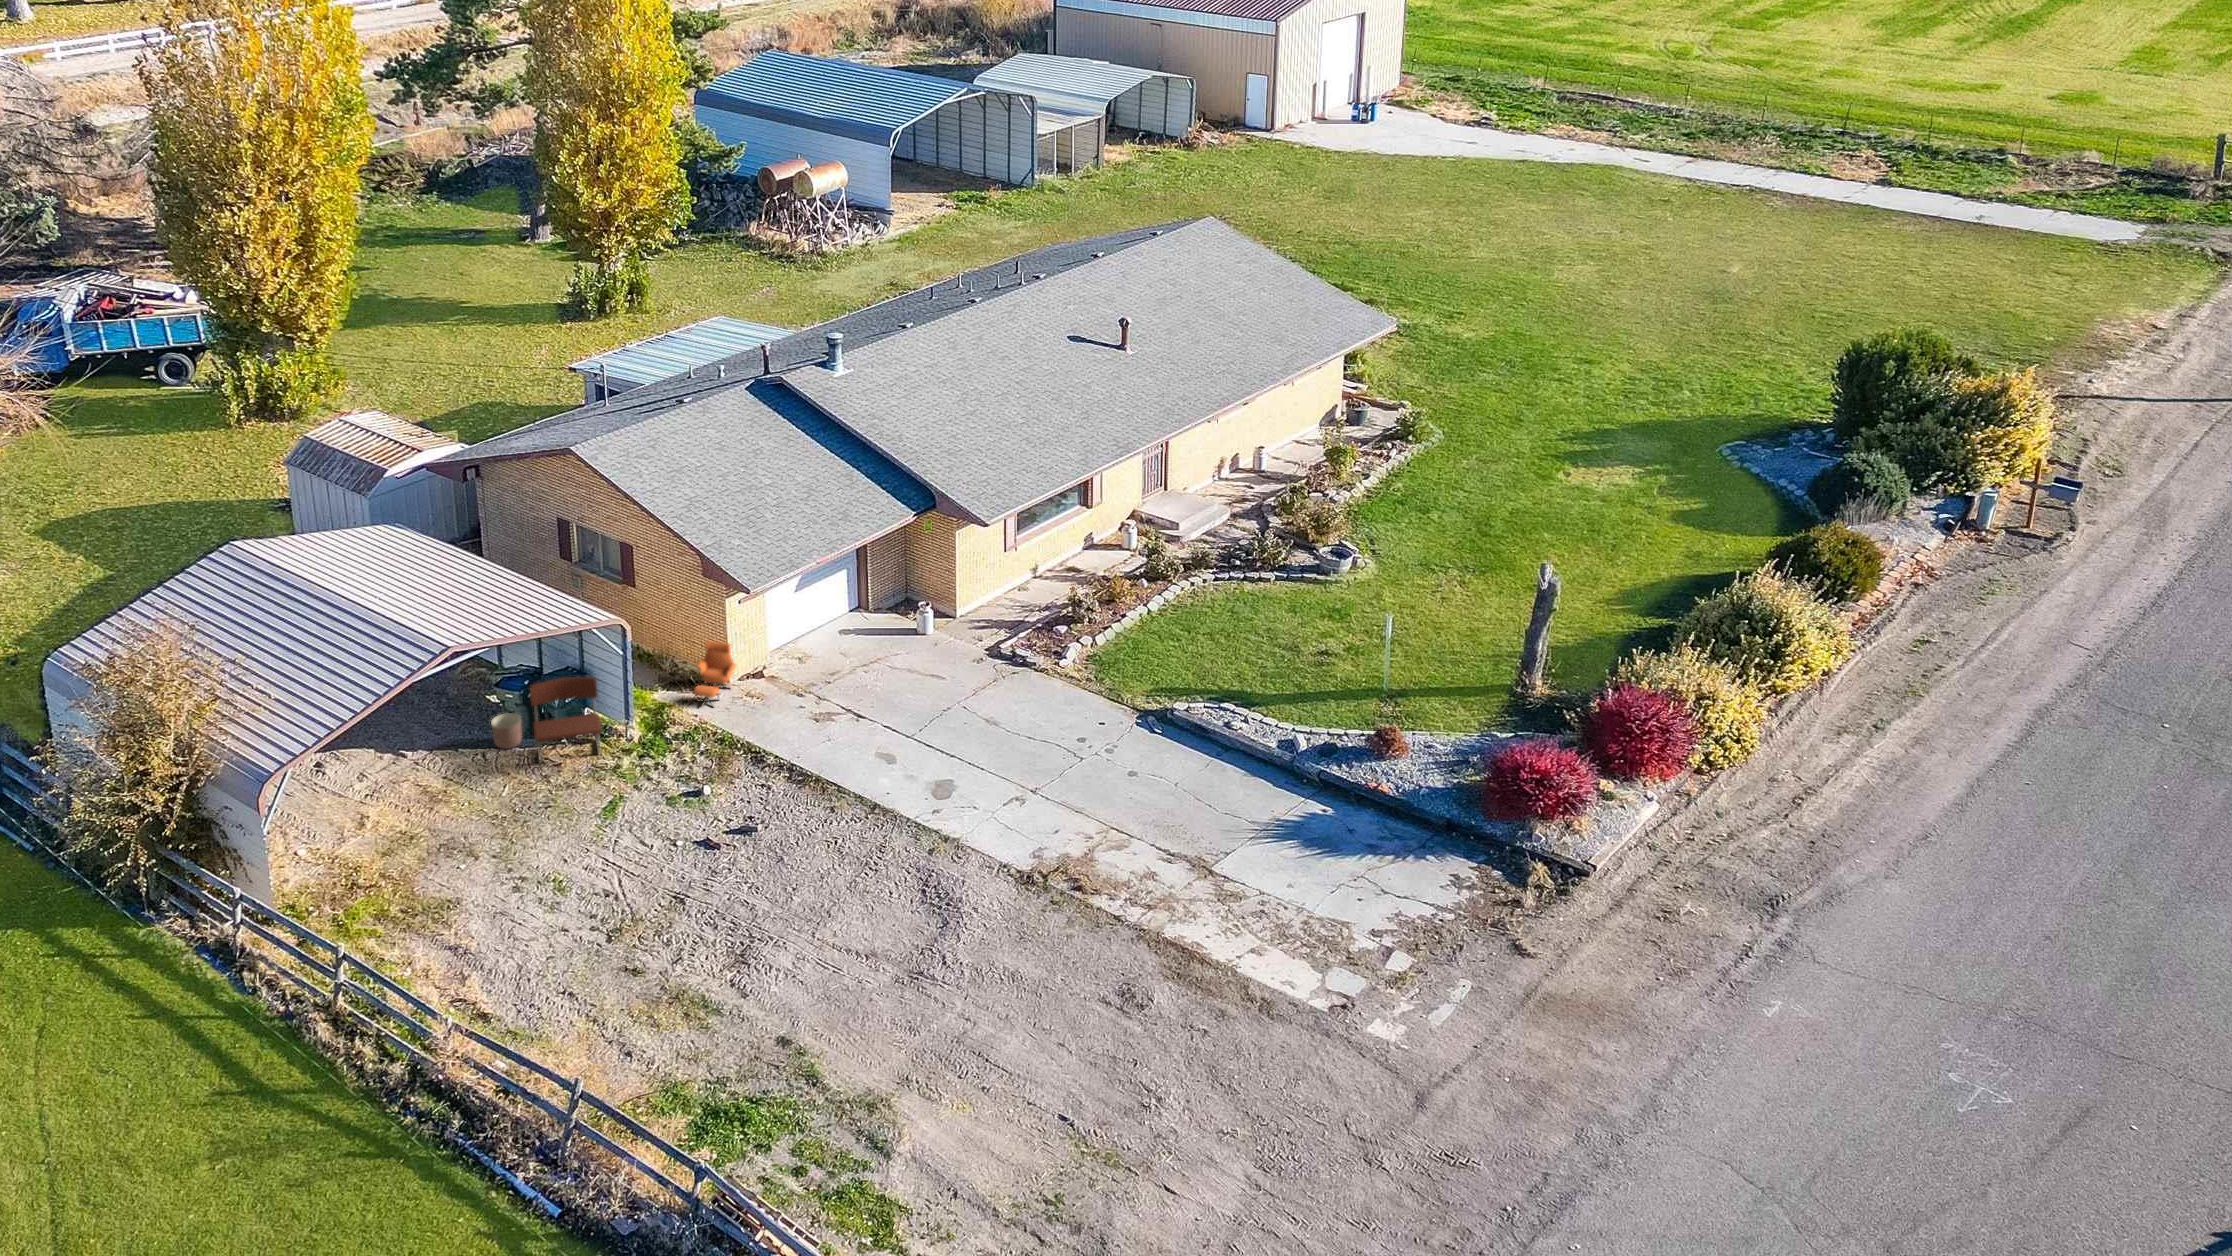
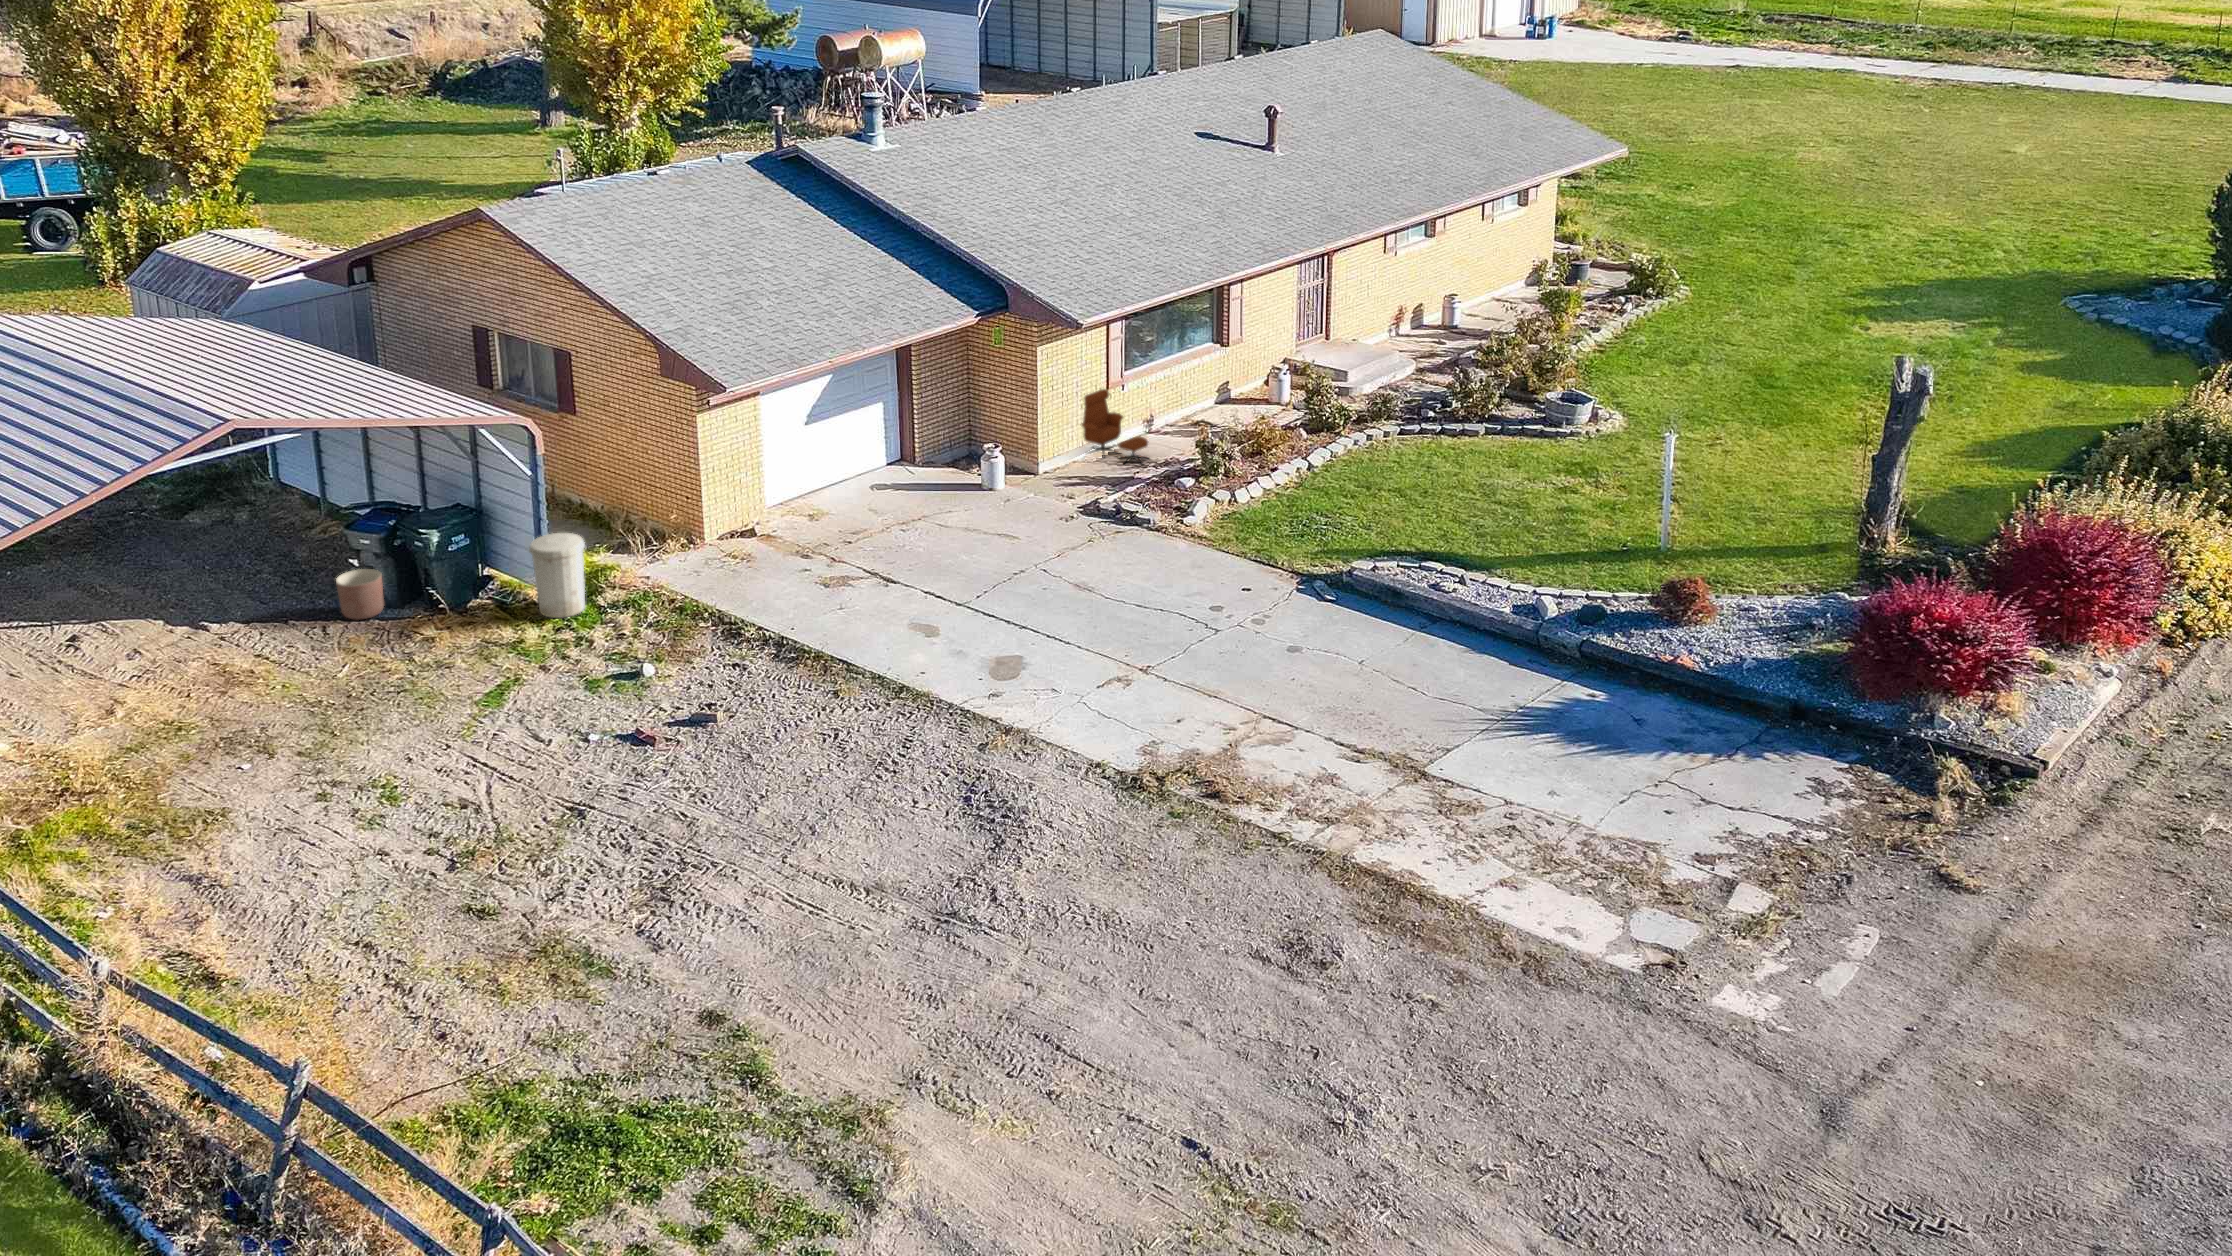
lounge chair: present [694,641,737,705] -> present [1081,389,1148,464]
bench: present [530,677,602,762] -> none [389,510,498,636]
trash can: none [621,689,658,748] -> present [529,533,585,618]

